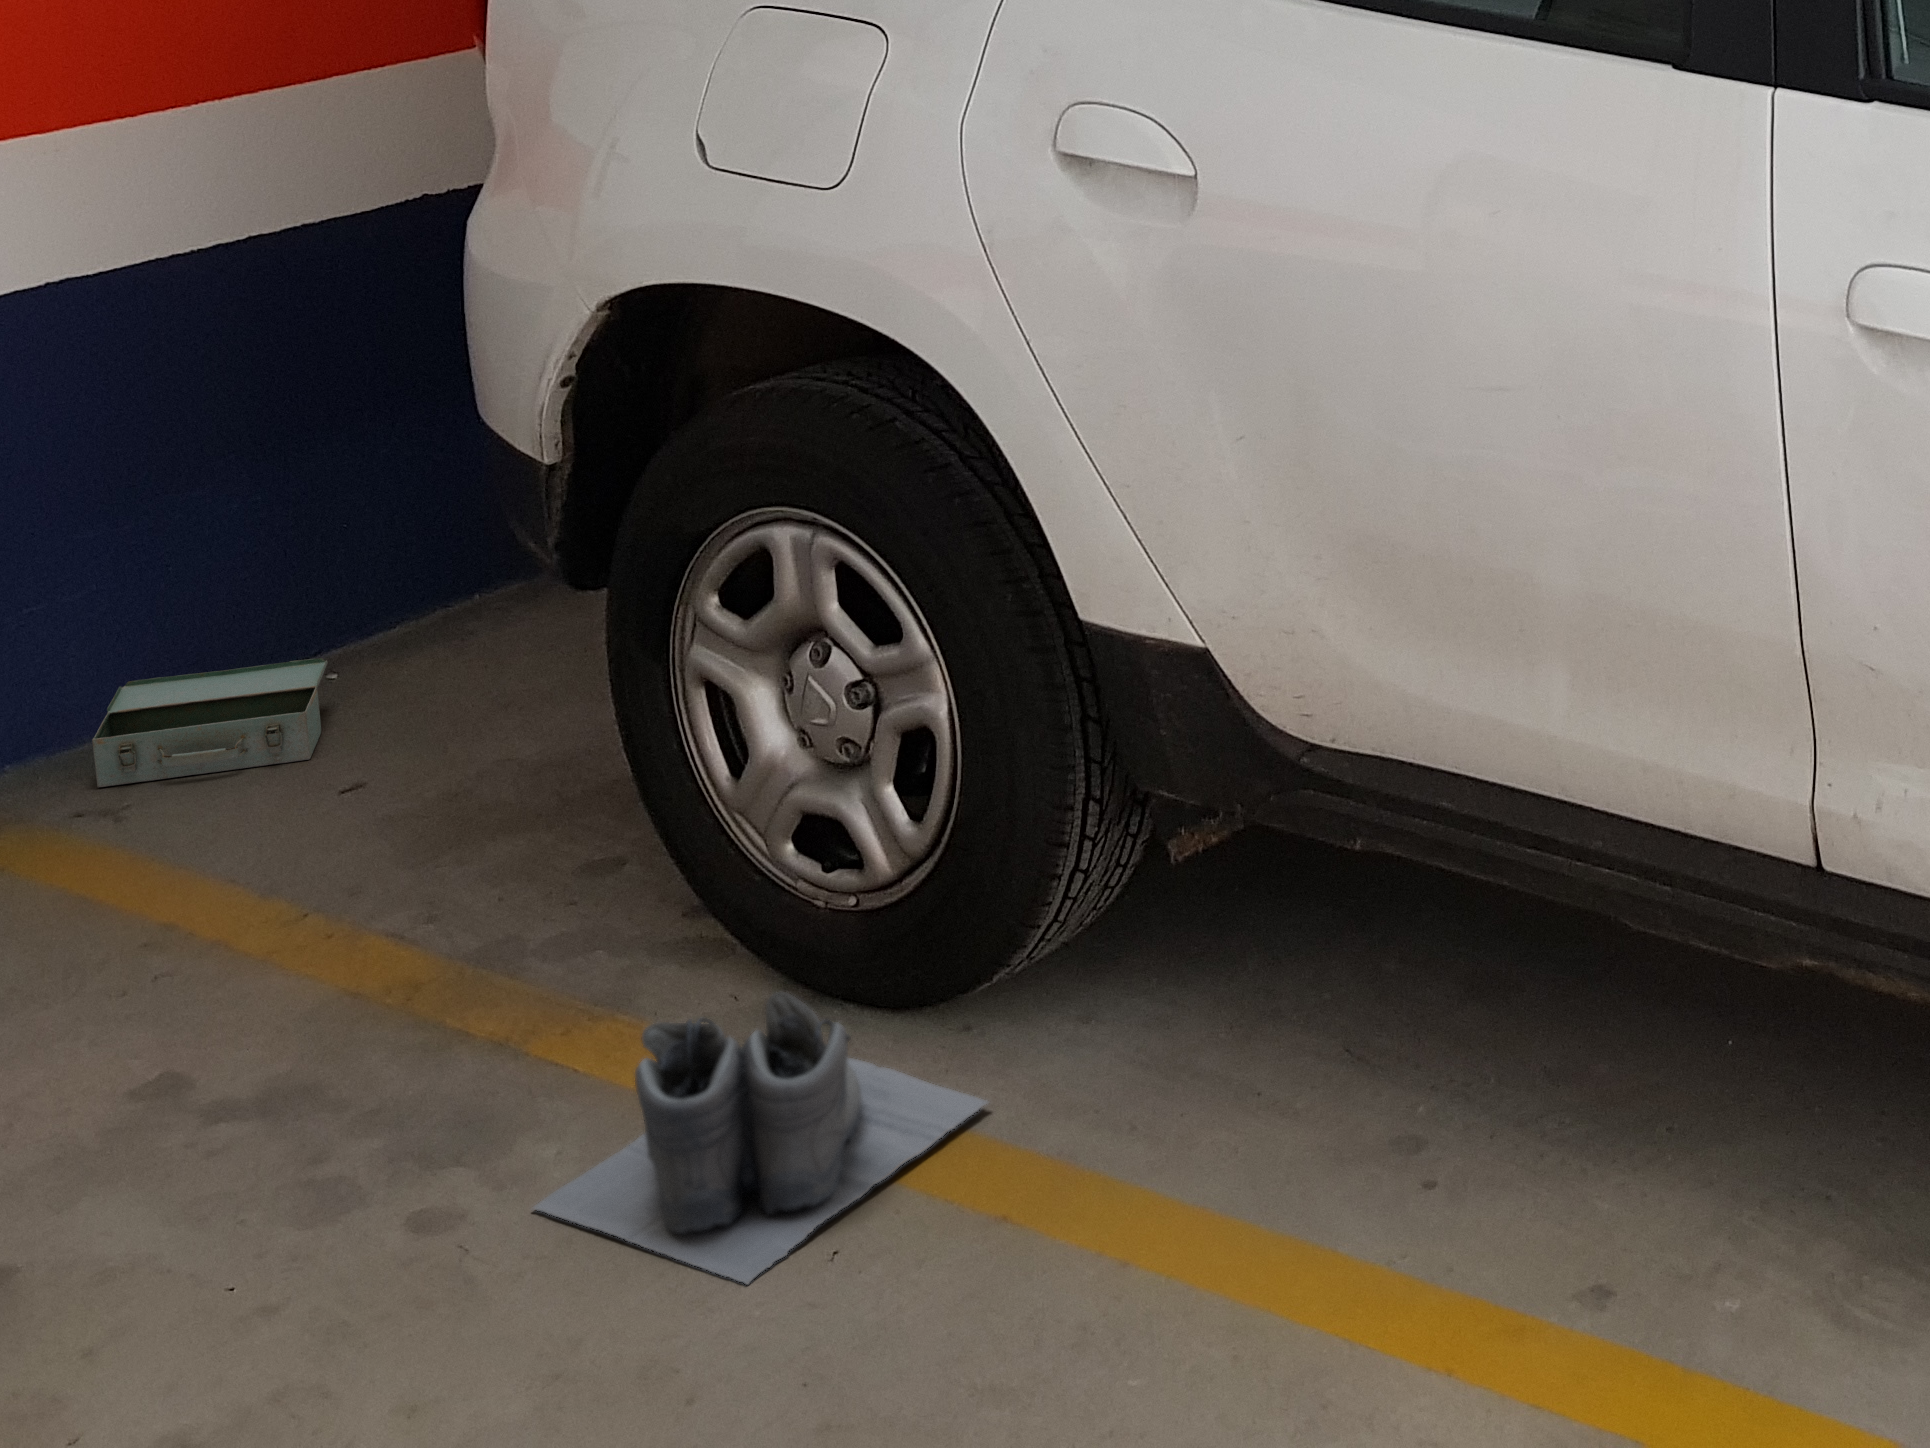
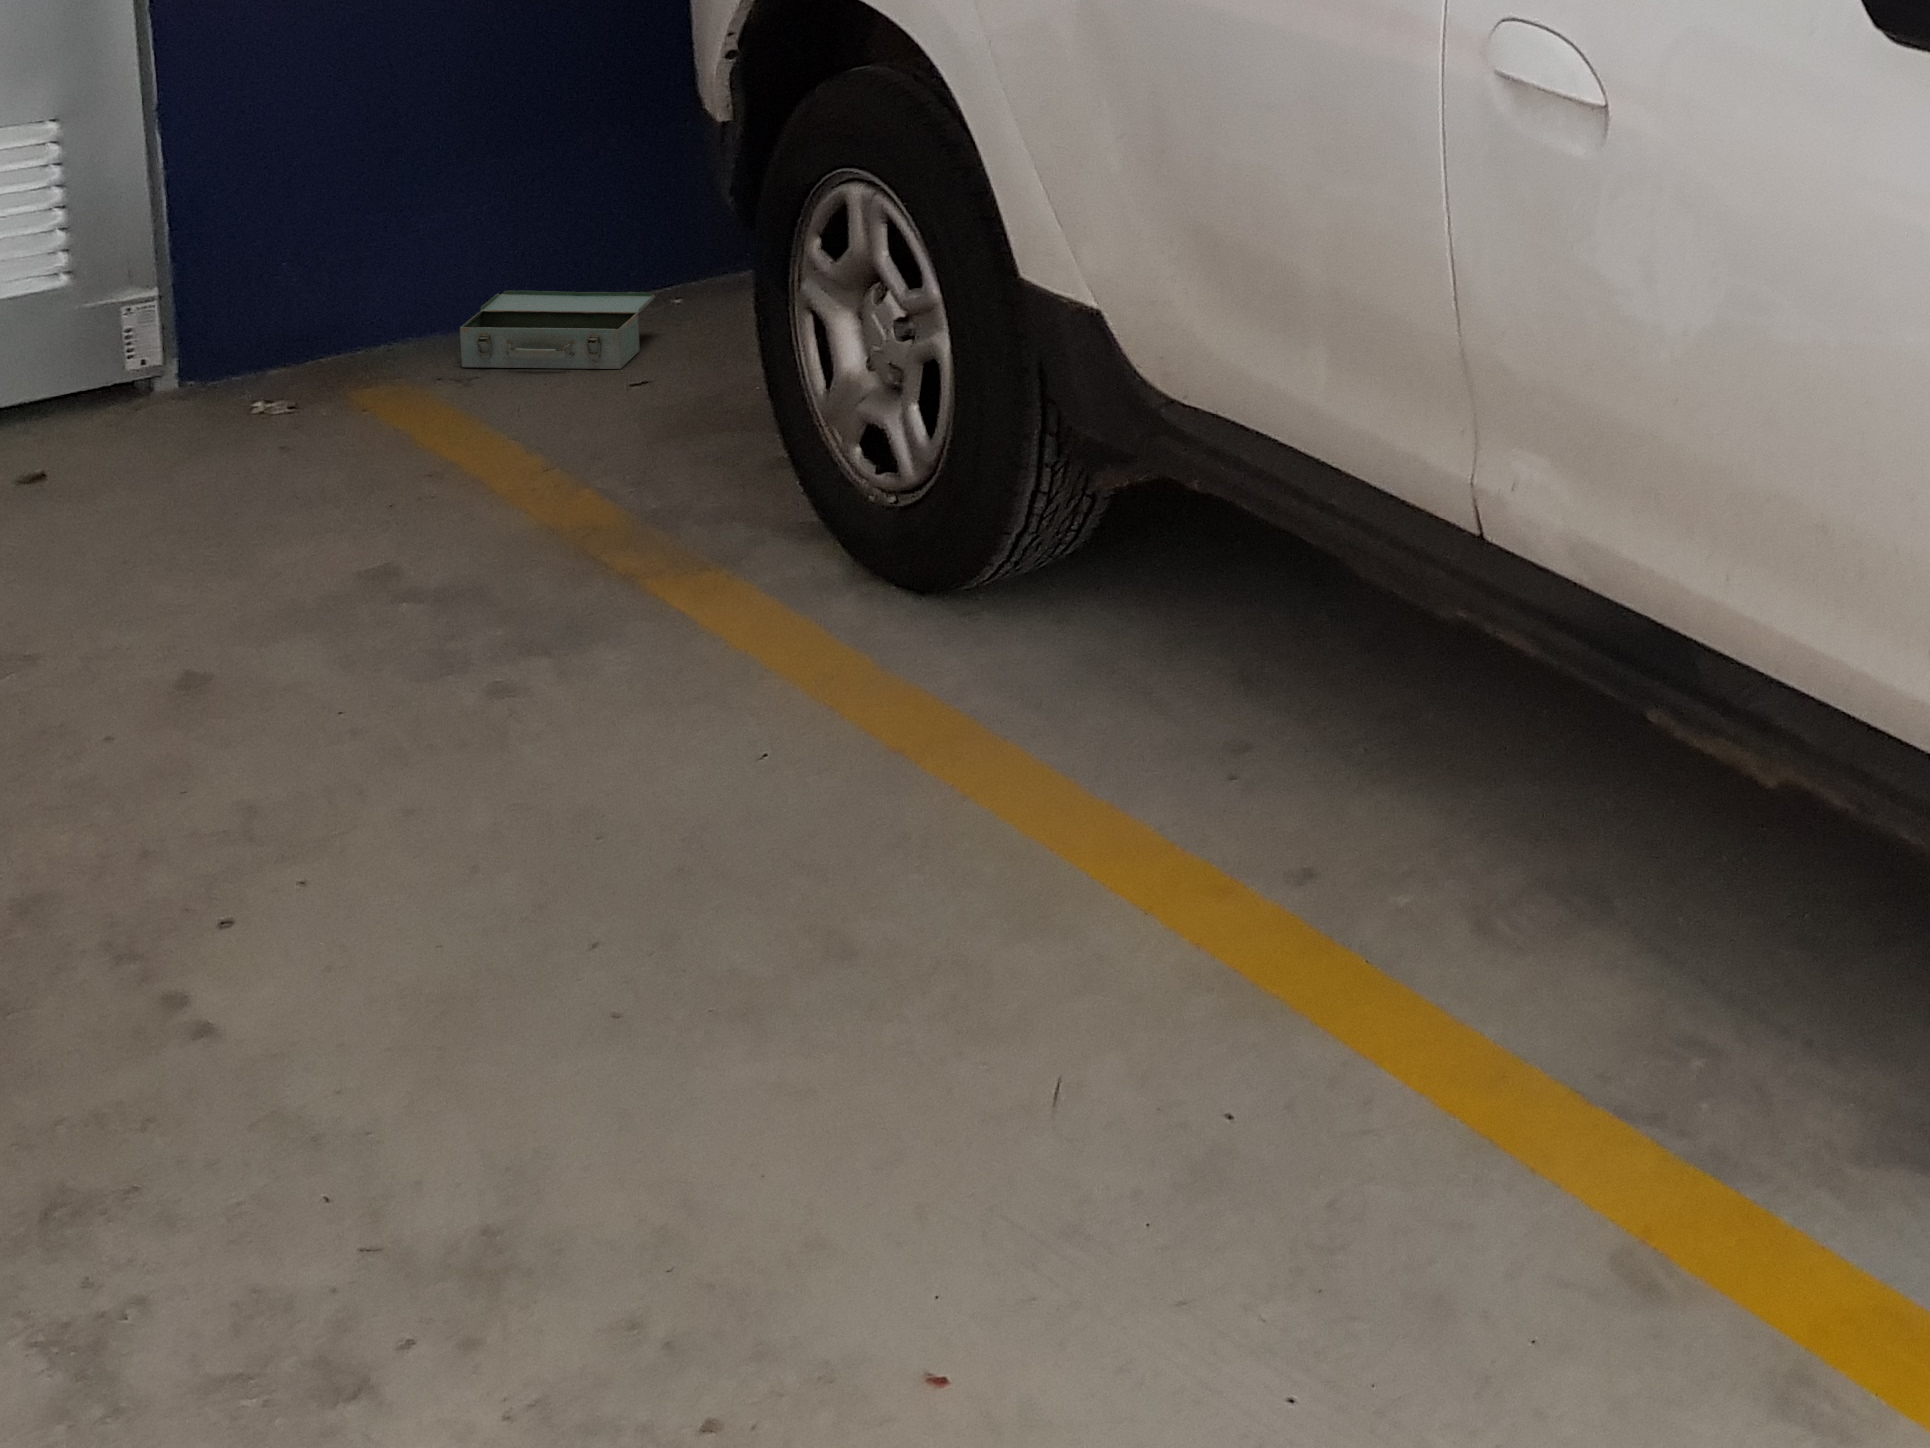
boots: present [533,992,987,1284] -> none [596,549,960,760]

